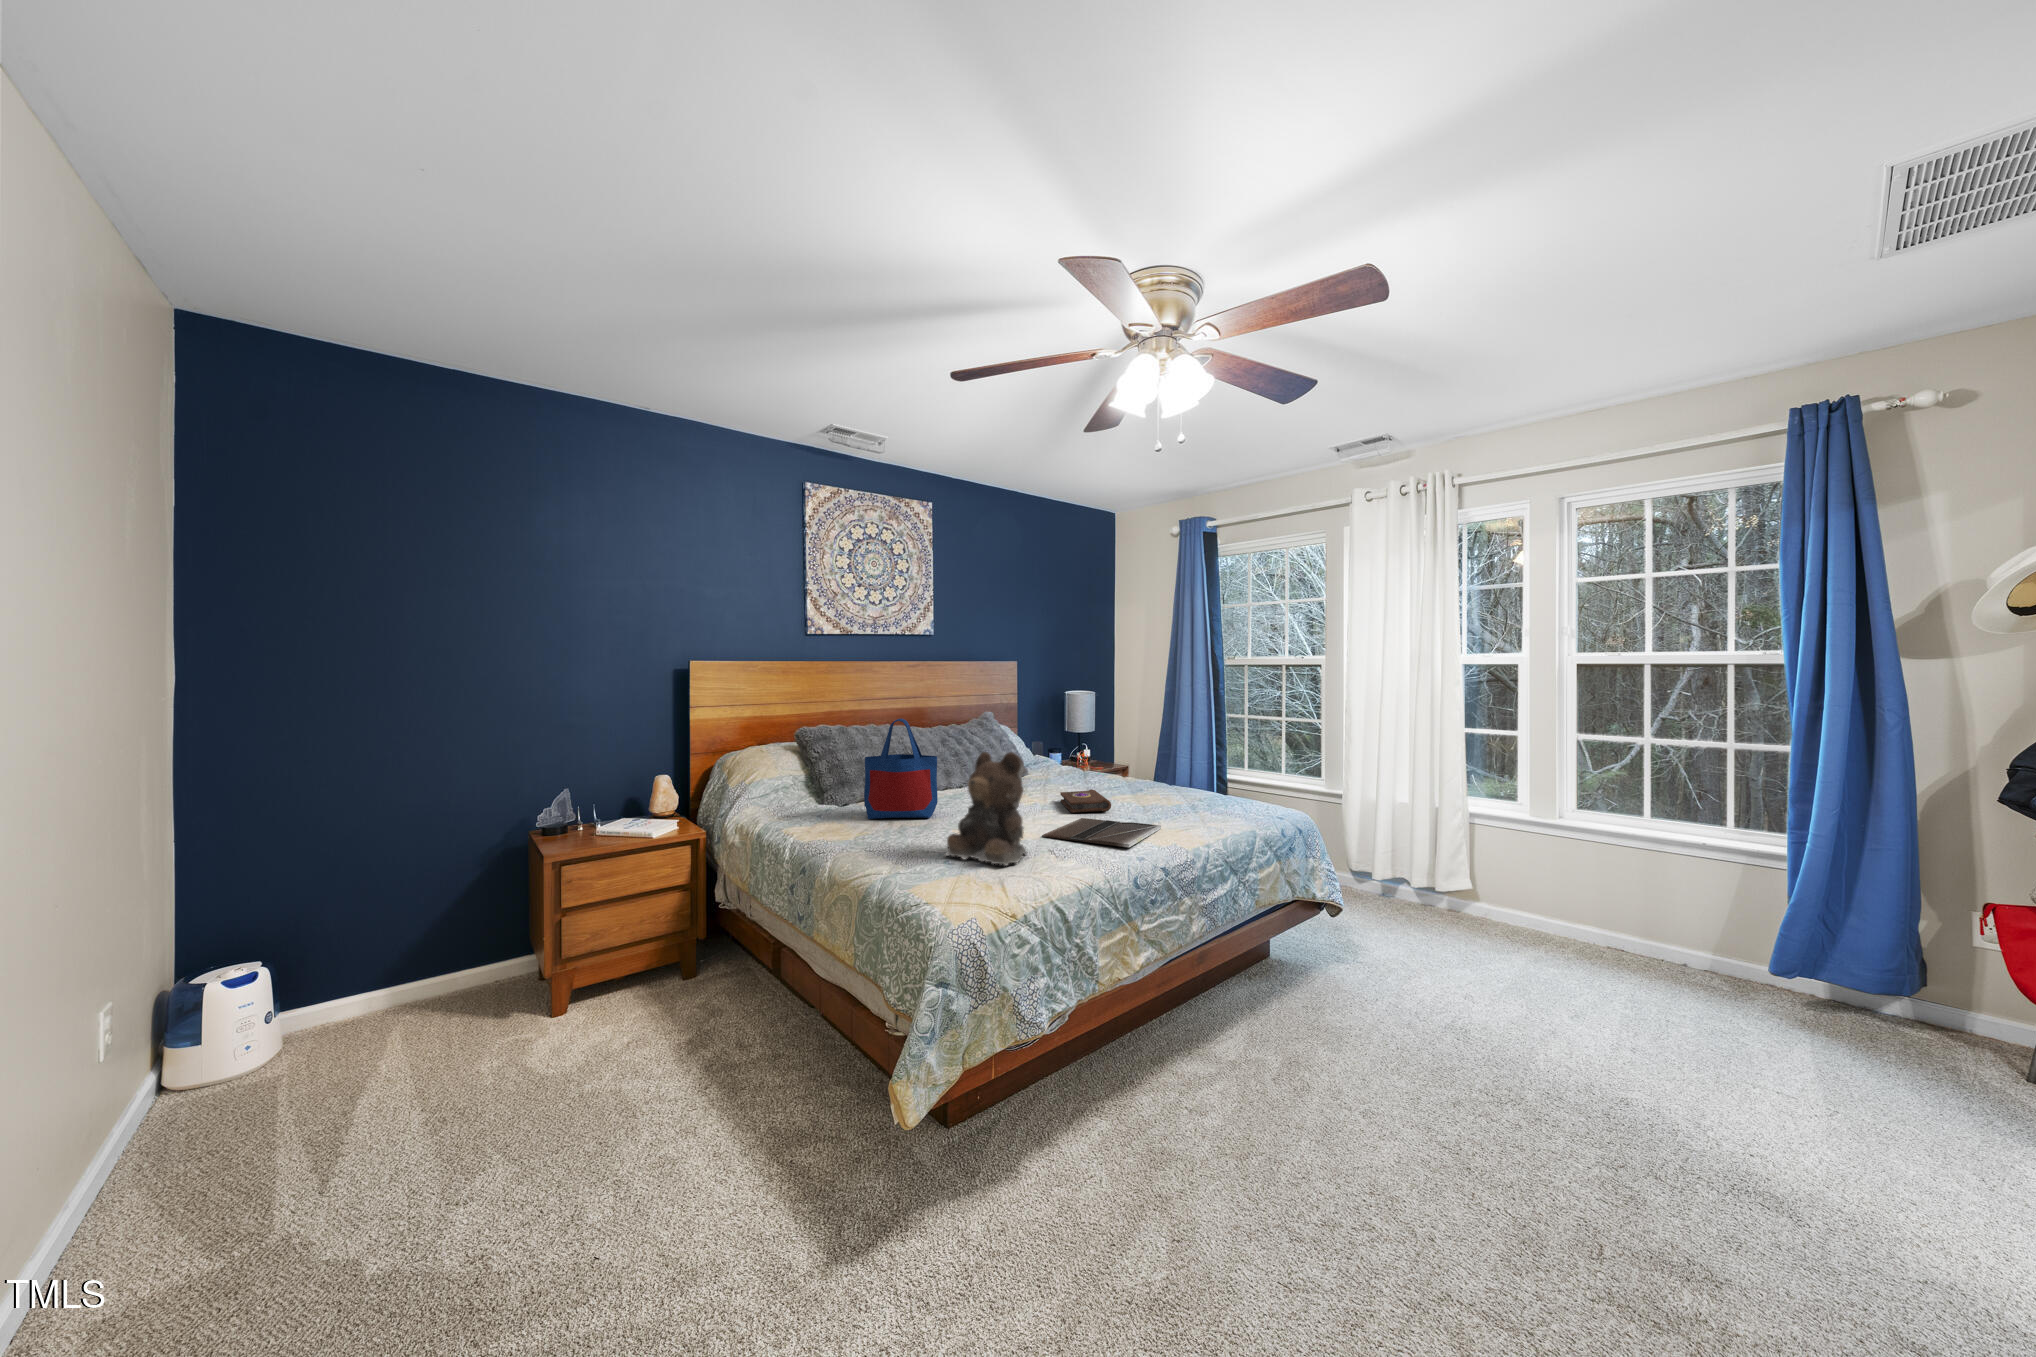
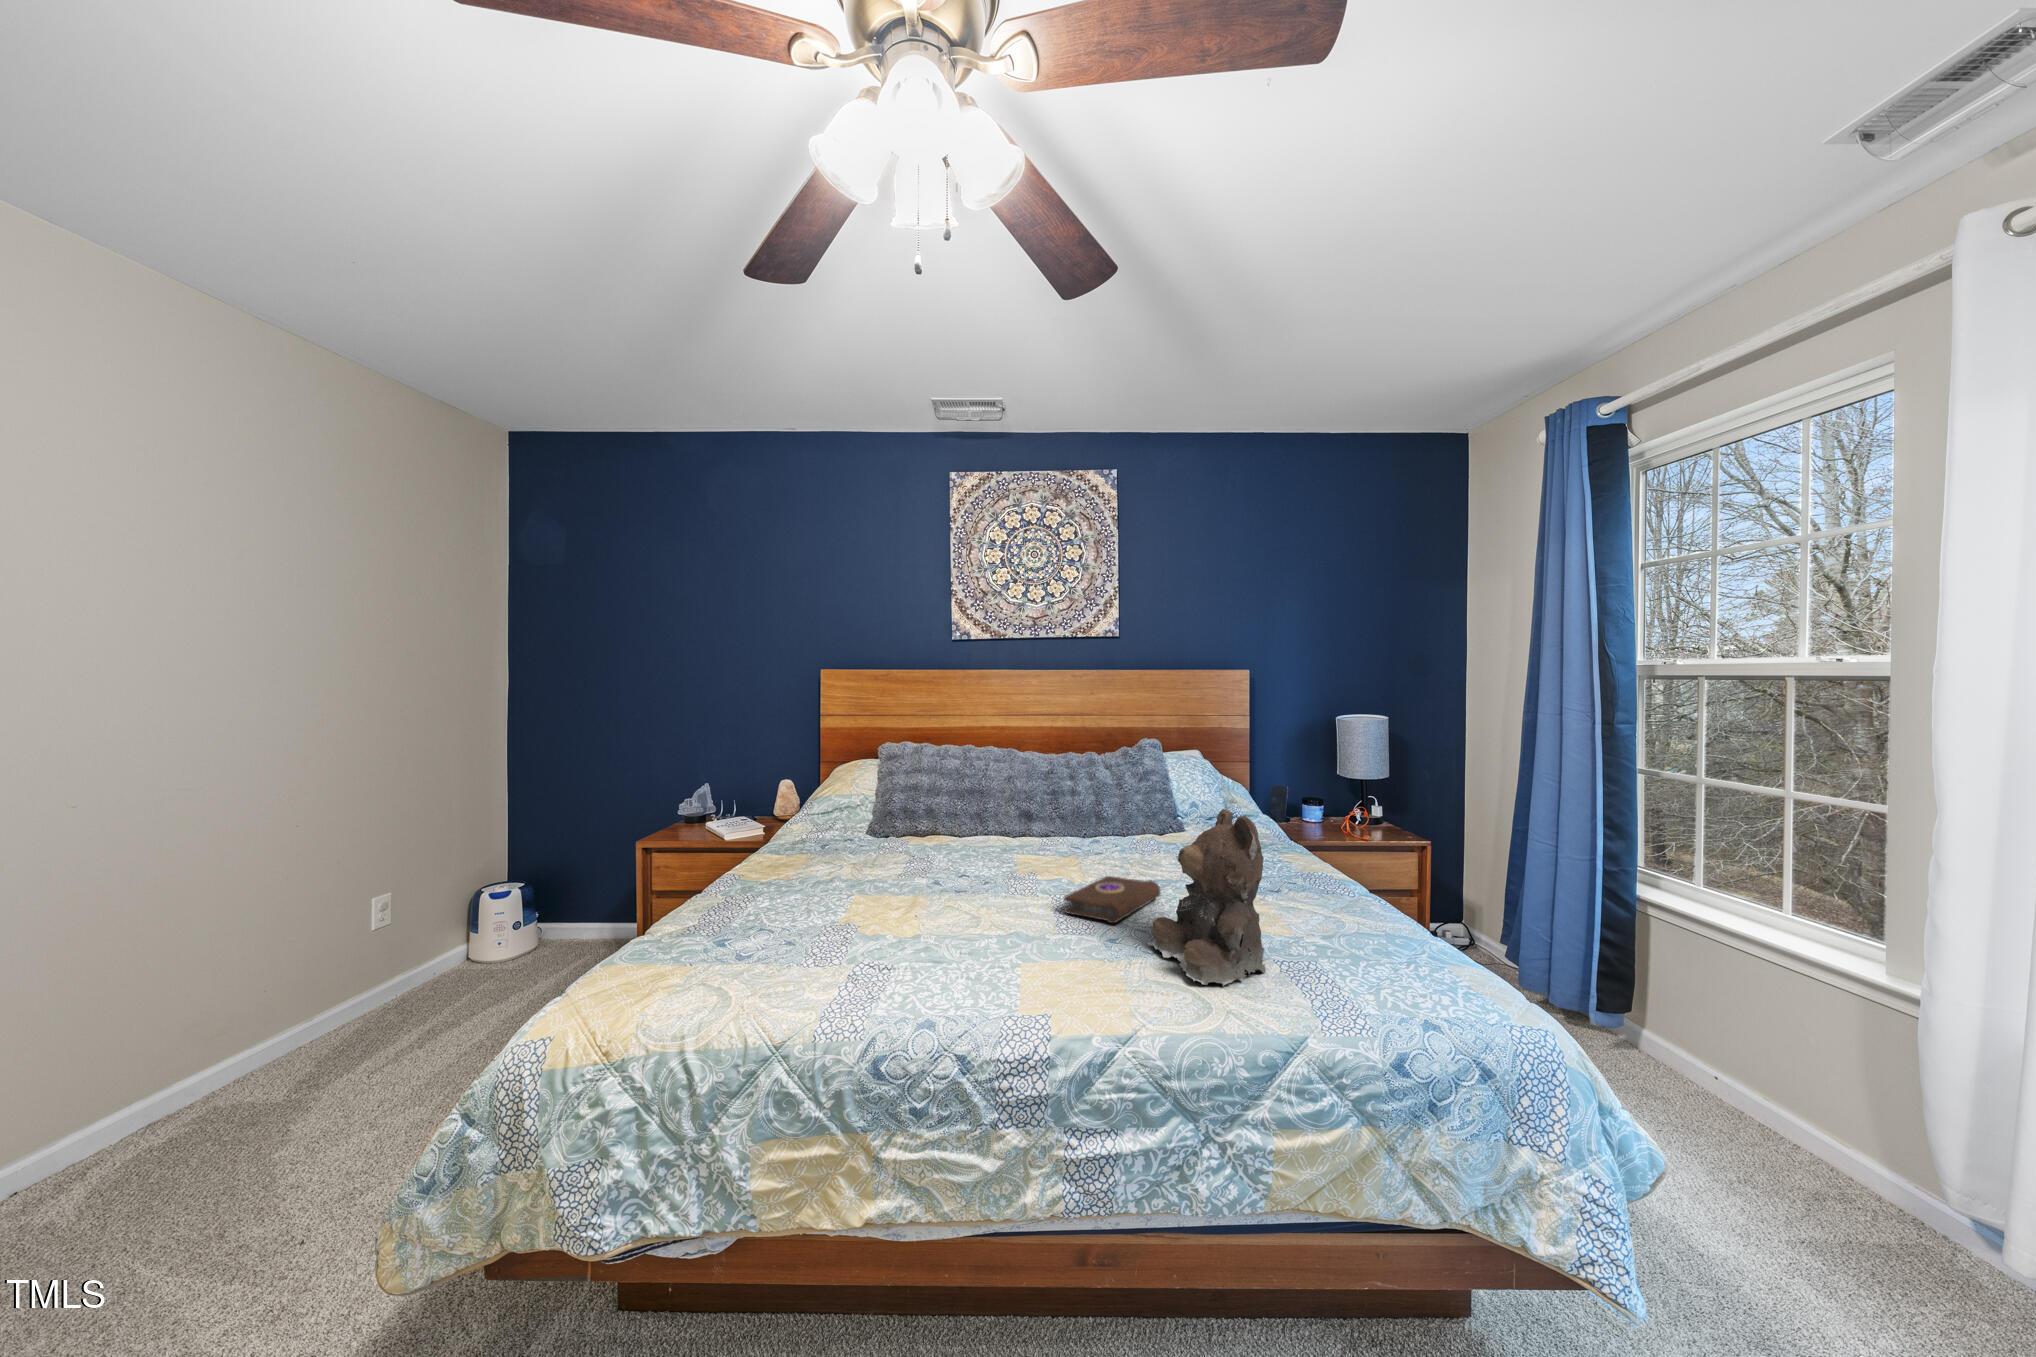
tote bag: present [864,719,938,819] -> none [850,749,927,880]
teddy bear: present [944,752,1028,866] -> present [1148,809,1265,986]
laptop: present [1042,818,1161,847] -> none [930,926,1115,1002]

